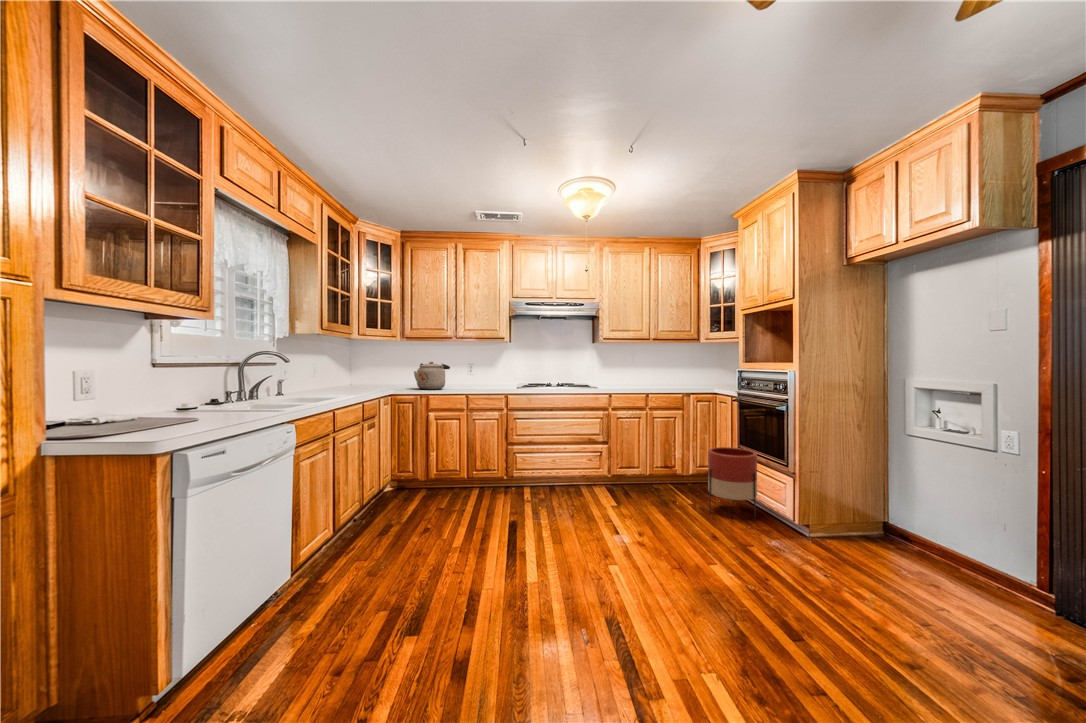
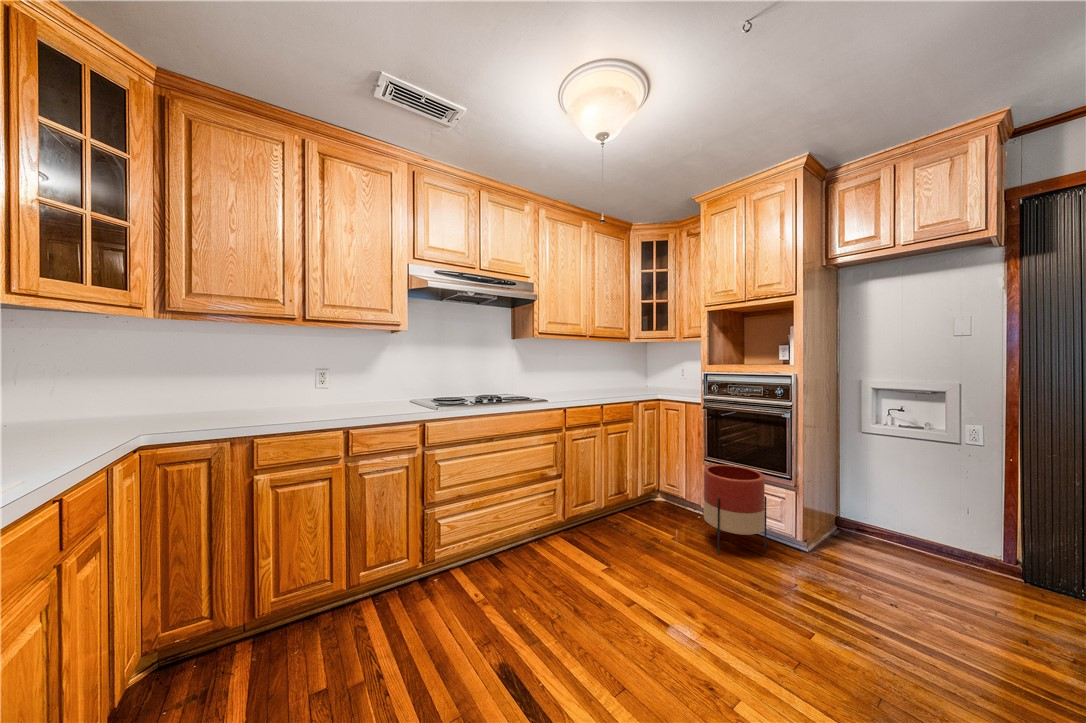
kettle: present [414,362,450,389] -> none [206,366,301,427]

